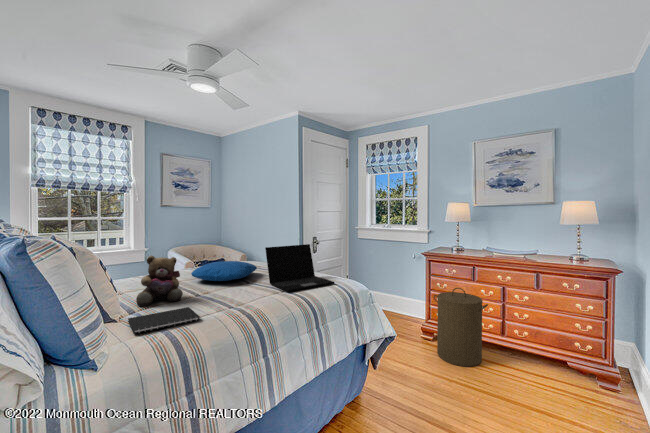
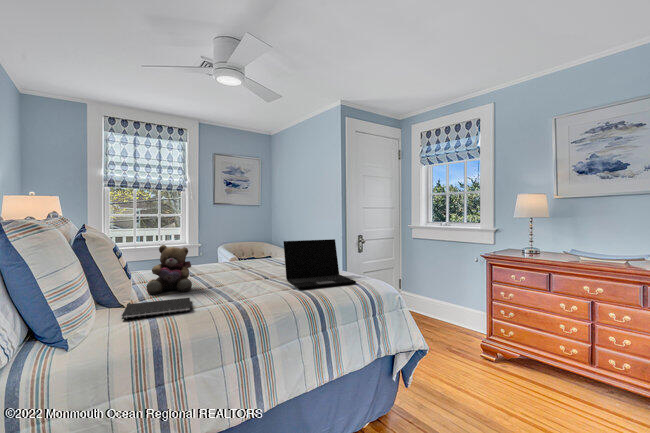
pillow: present [191,261,257,281] -> none [212,256,281,275]
laundry hamper: present [434,288,488,367] -> none [494,298,567,399]

